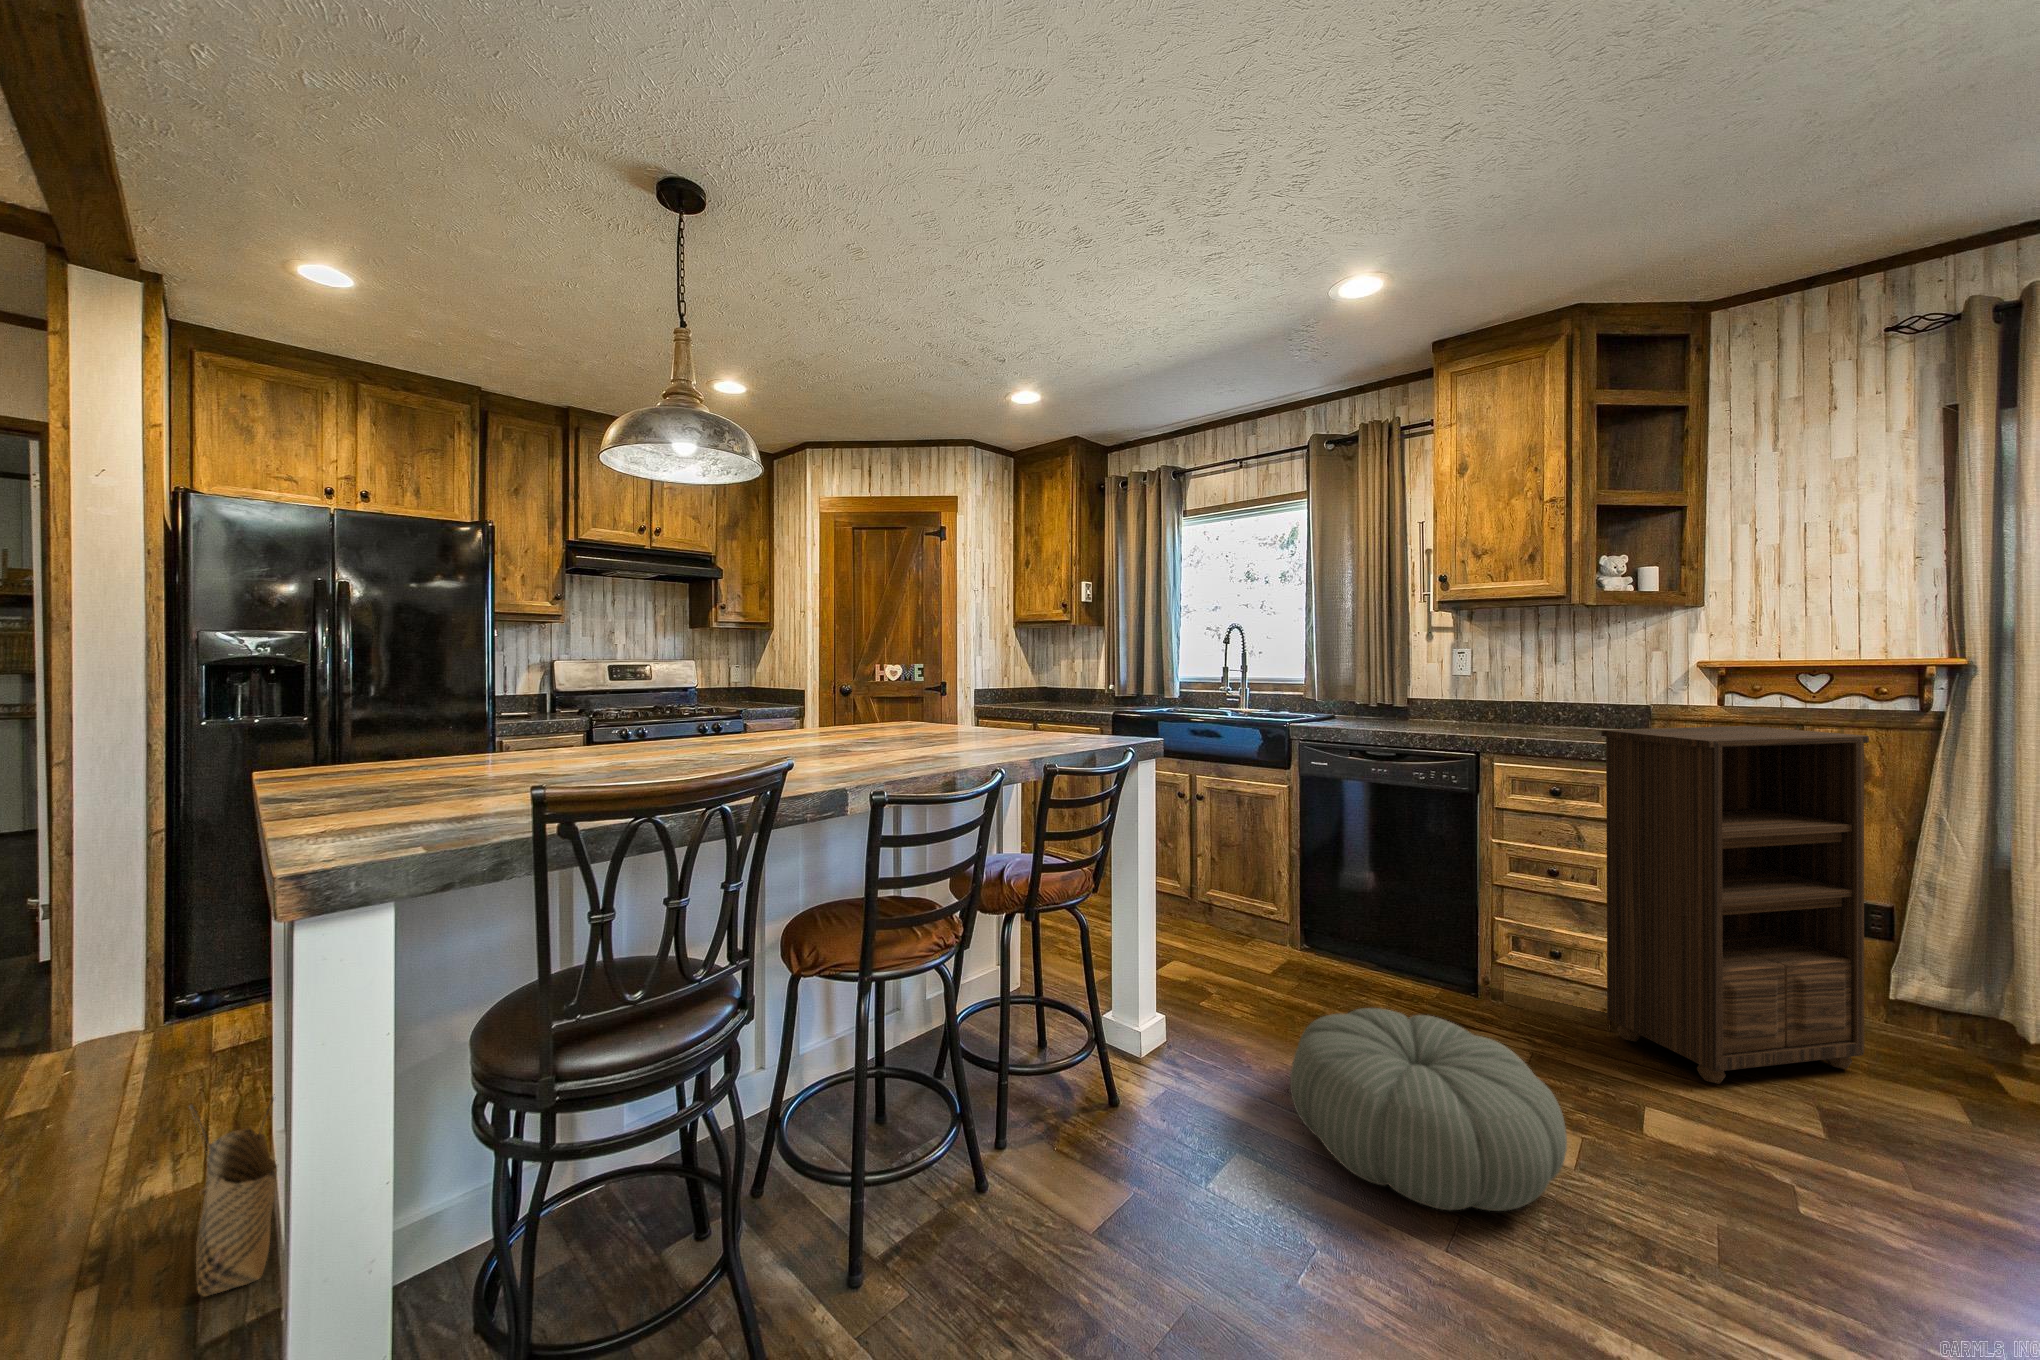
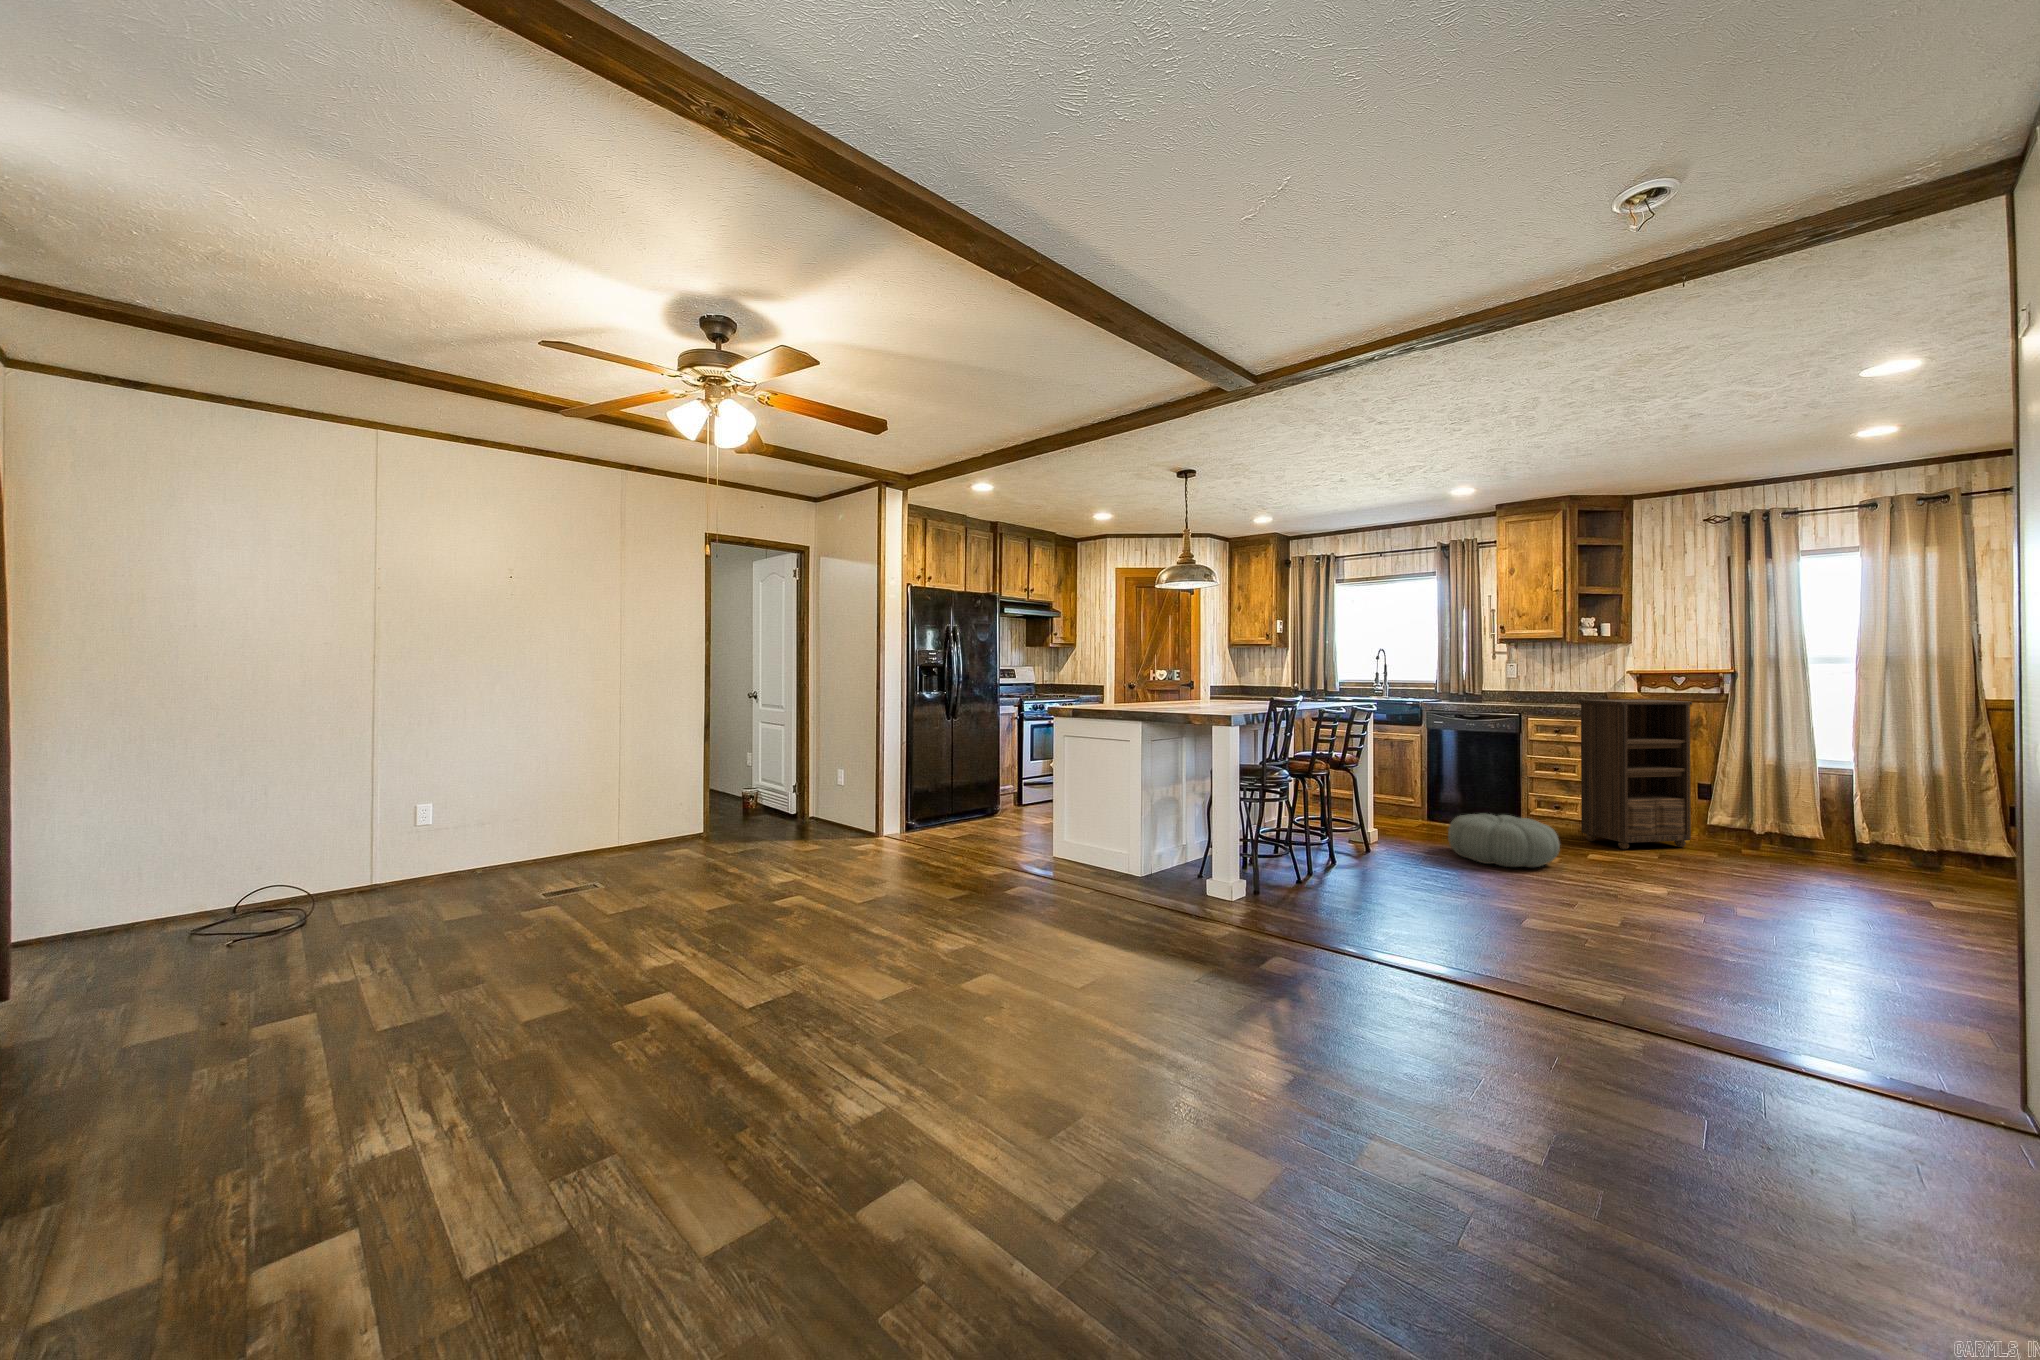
woven basket: present [189,1094,277,1296] -> none [1071,814,1110,876]

